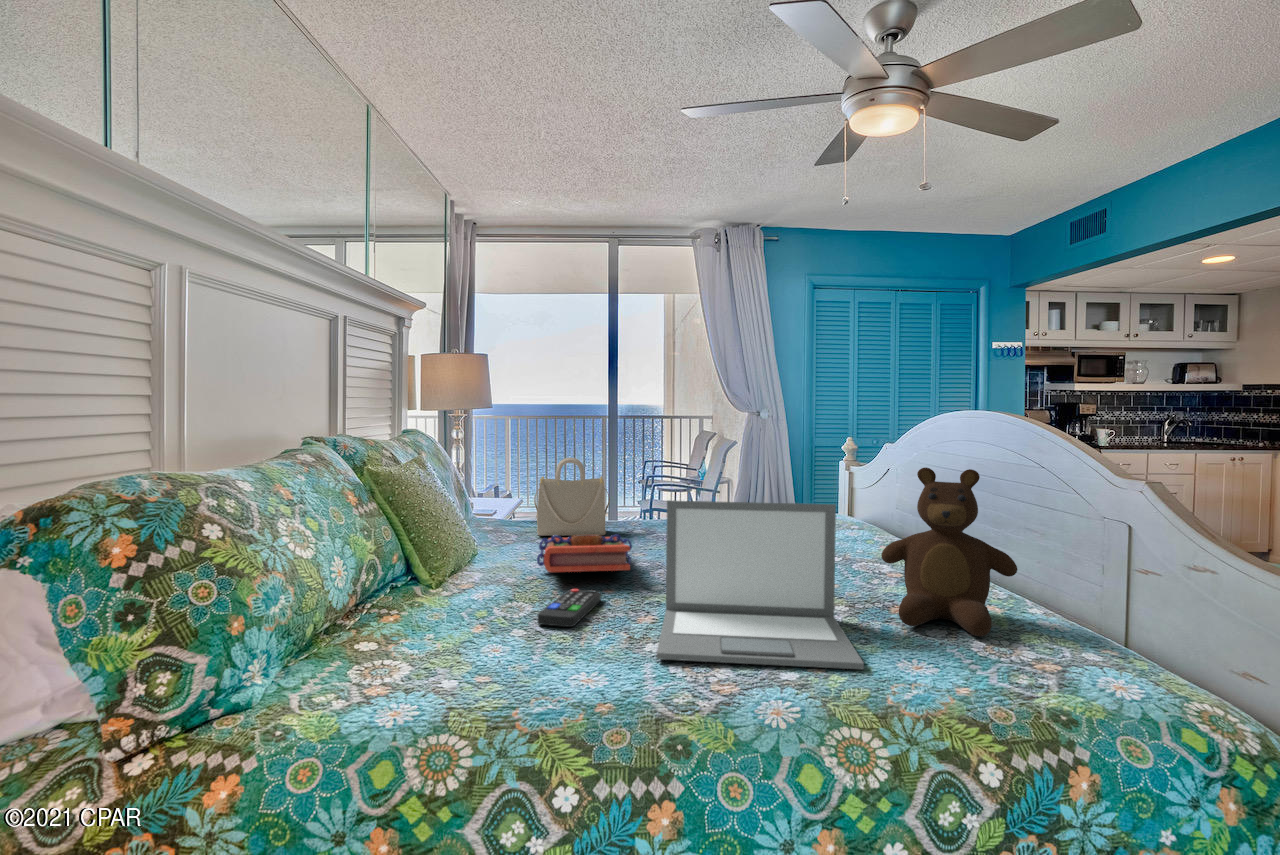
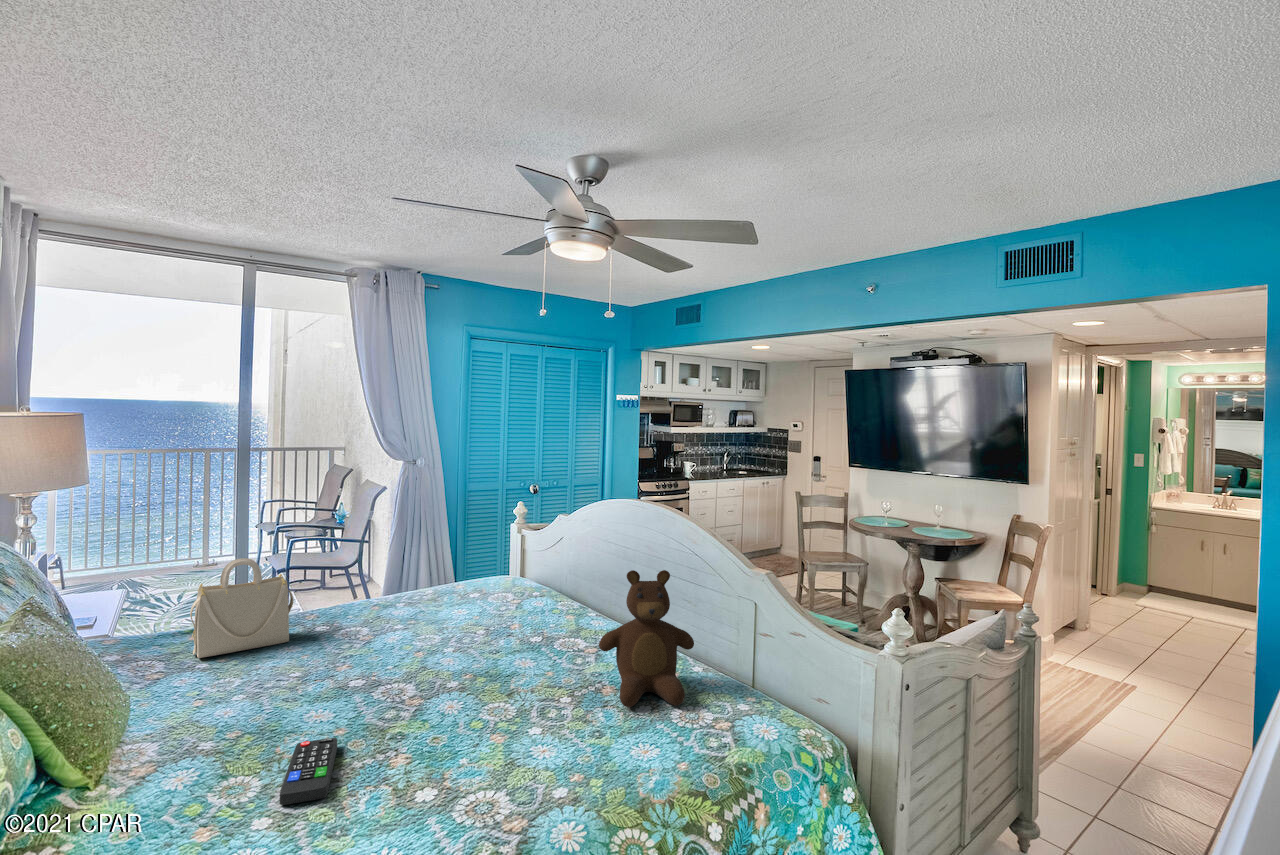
laptop: present [657,500,864,670] -> none [419,615,615,814]
book: present [537,534,632,572] -> none [229,652,359,726]

